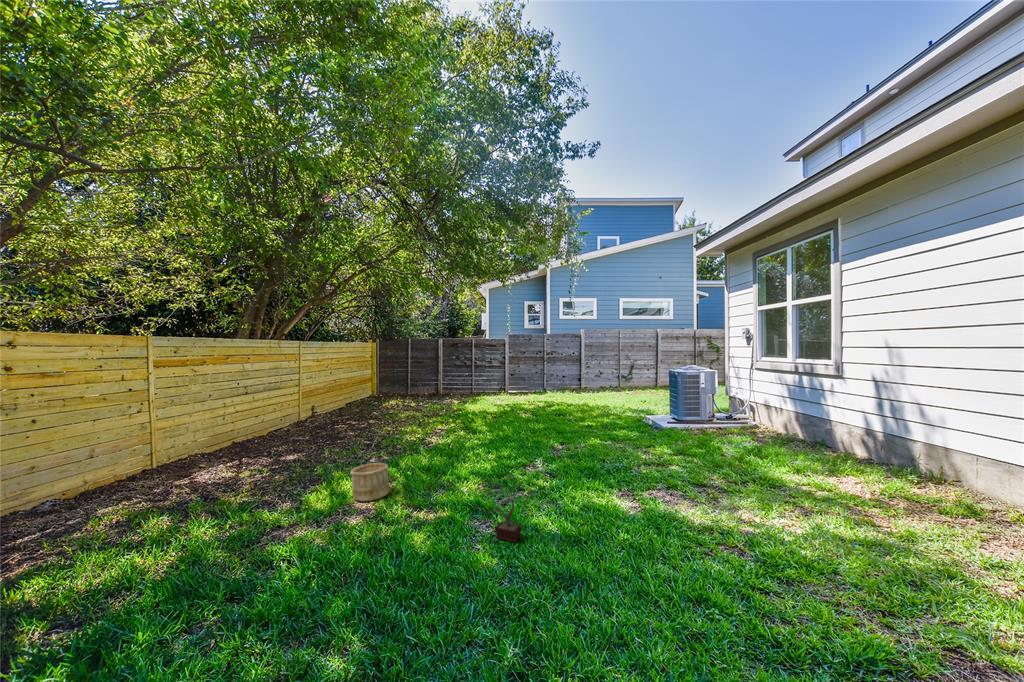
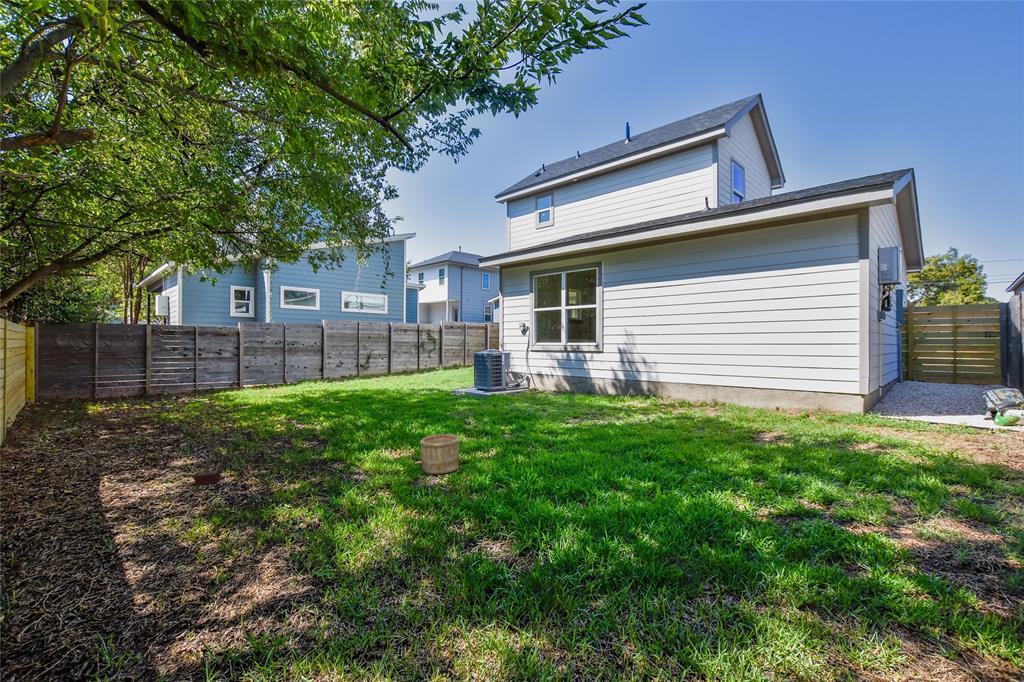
potted plant: present [487,473,535,542] -> present [183,427,242,485]

